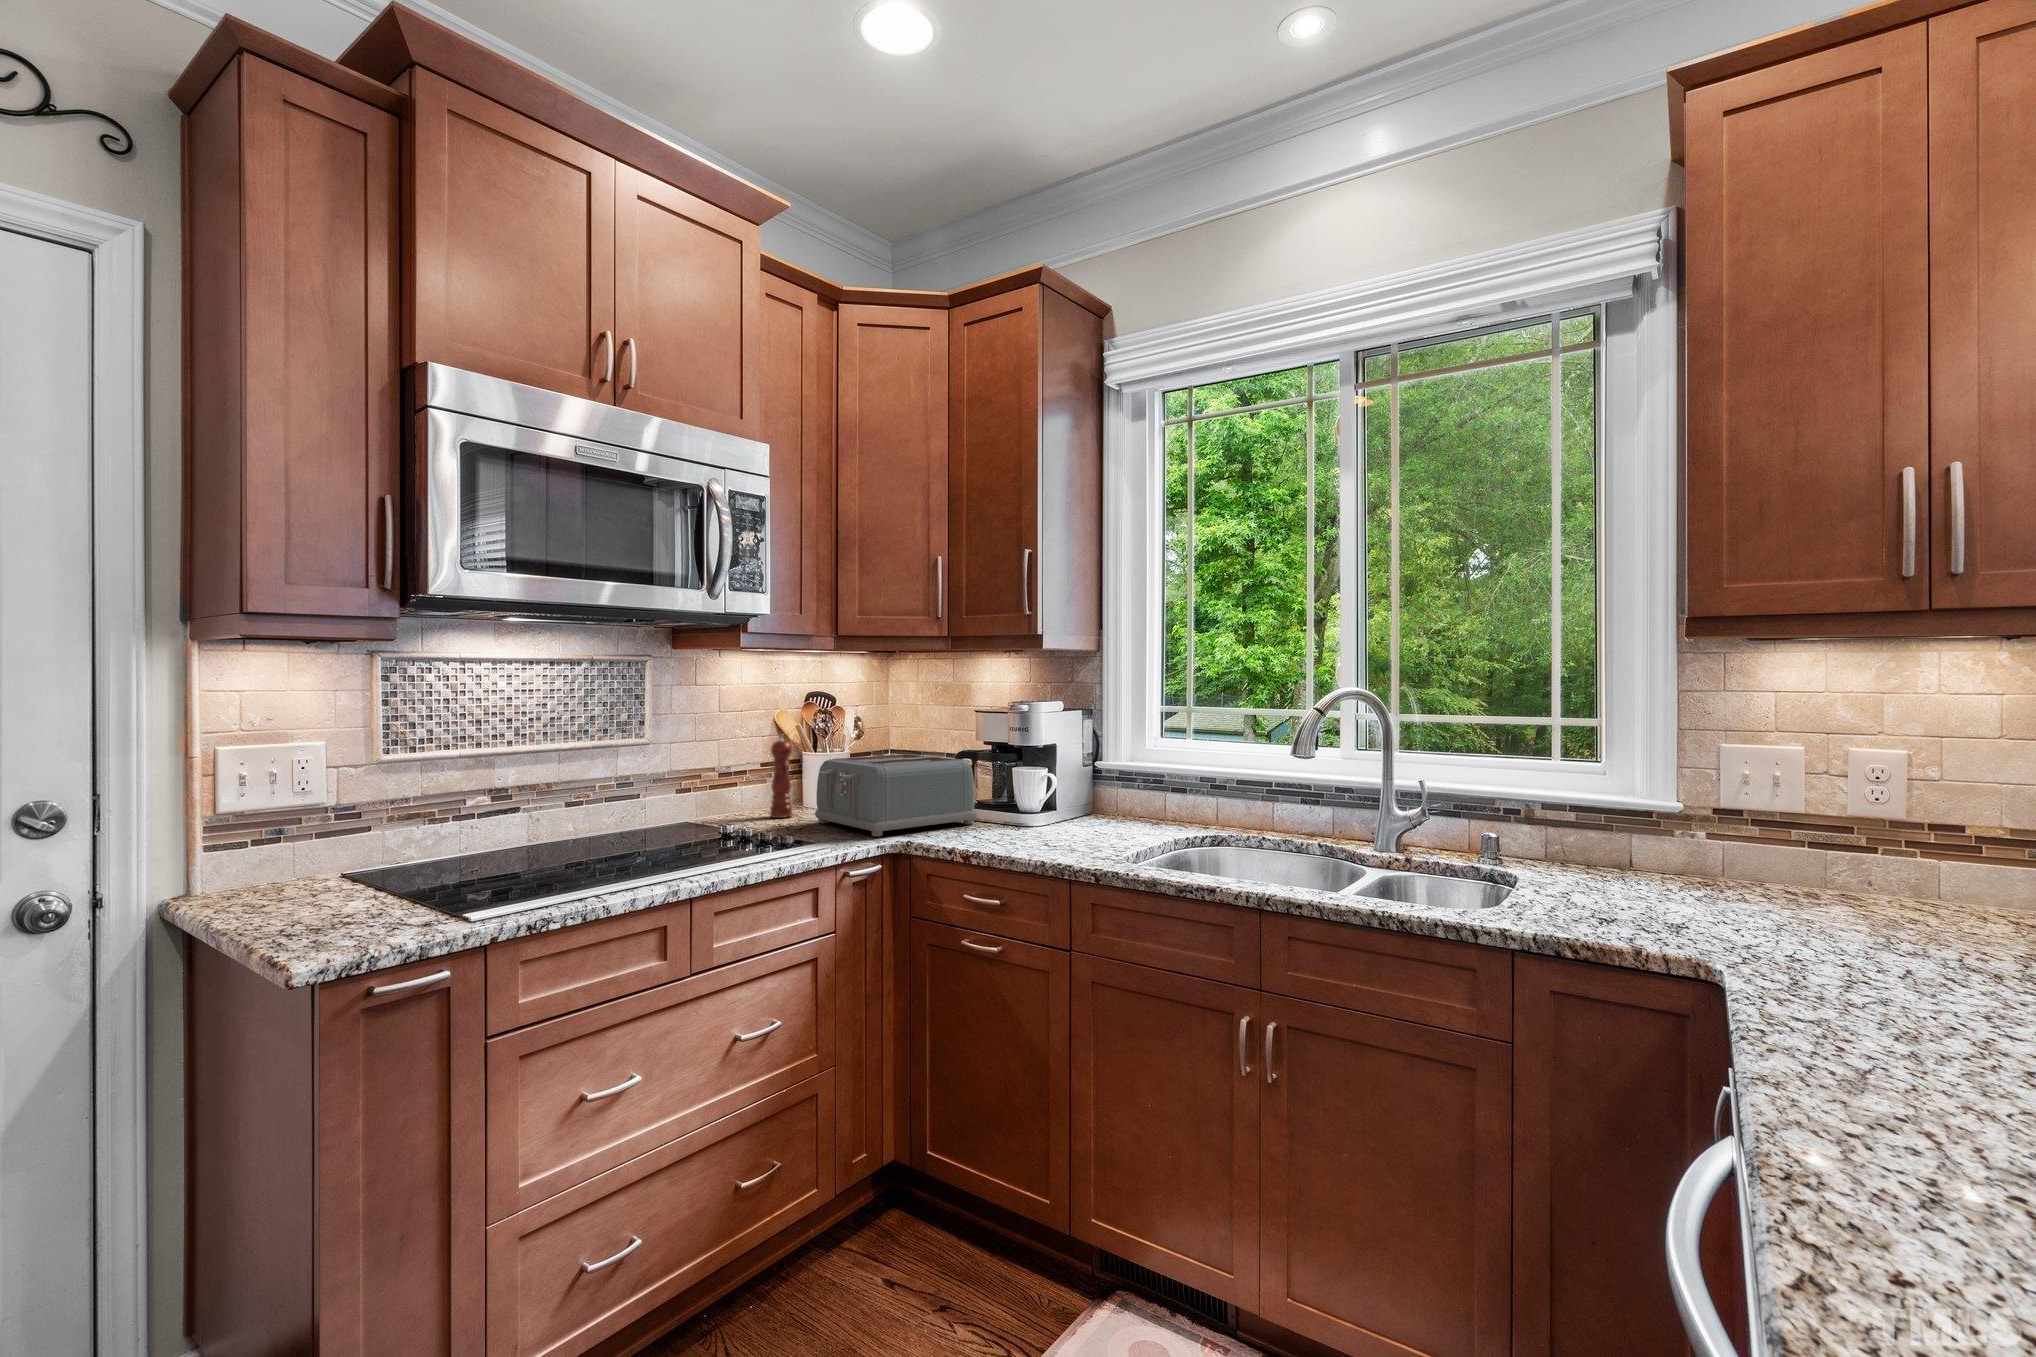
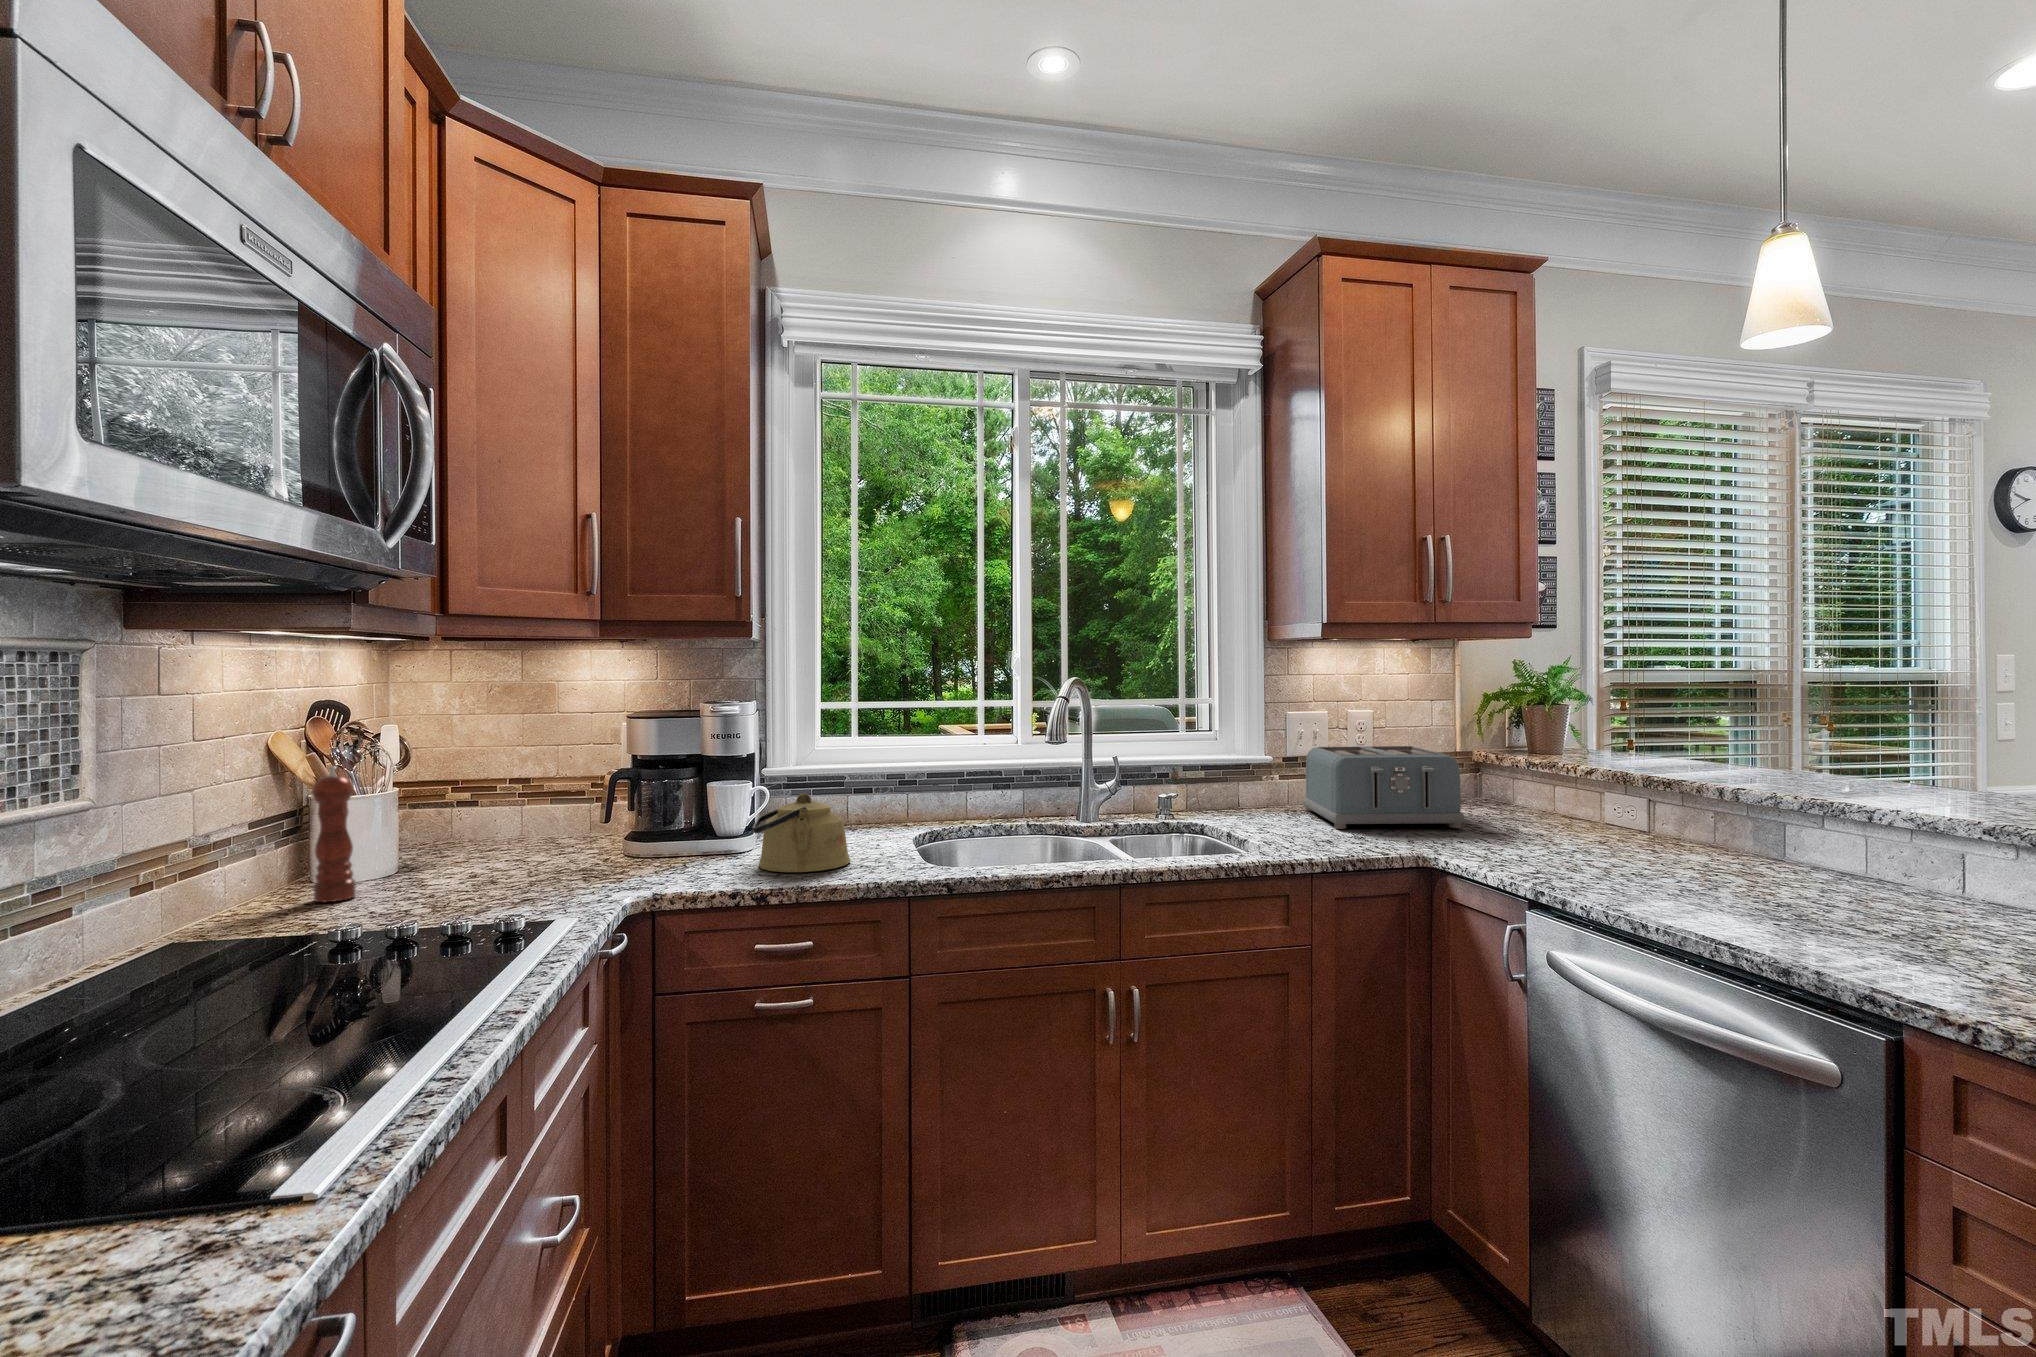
toaster: present [815,754,977,836] -> present [1303,746,1464,829]
kettle: none [991,782,1078,847] -> present [752,794,850,872]

